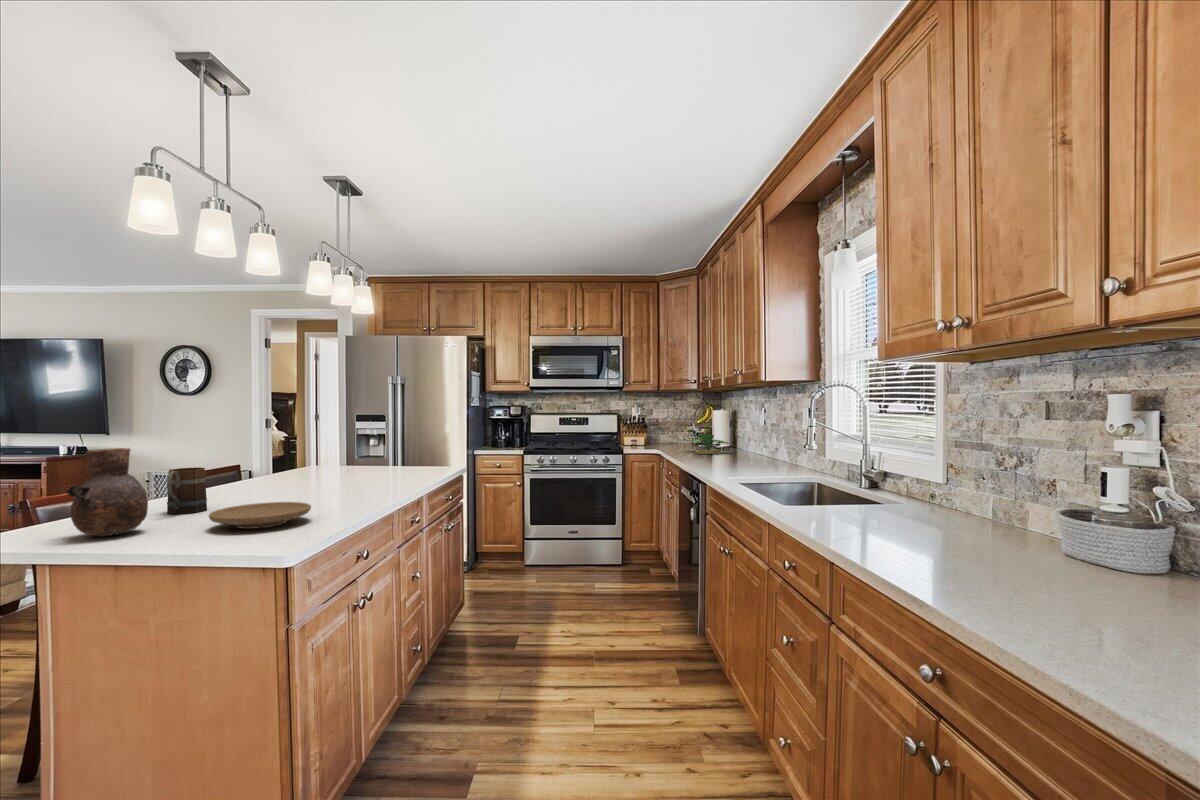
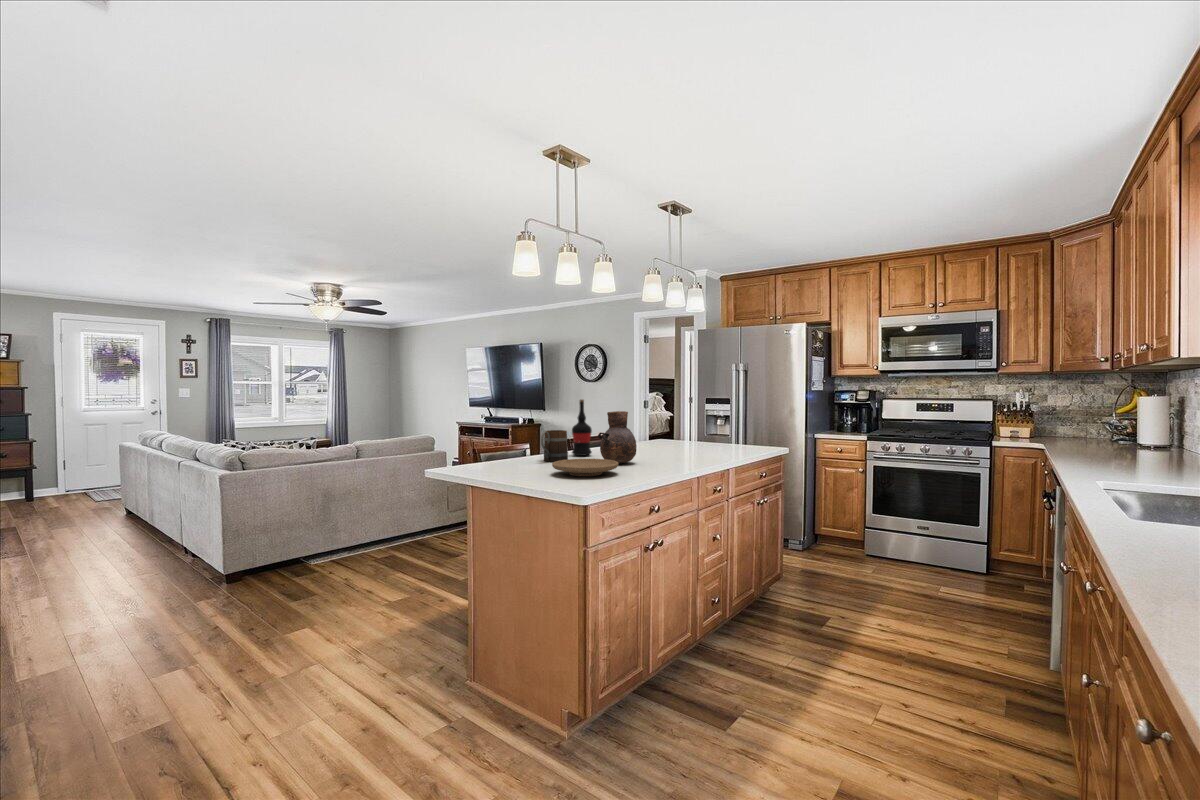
potted plant: present [686,413,729,454] -> none [1067,396,1145,455]
wine bottle: none [204,423,236,501] -> present [572,400,592,456]
vase: present [67,448,148,536] -> present [598,411,637,464]

